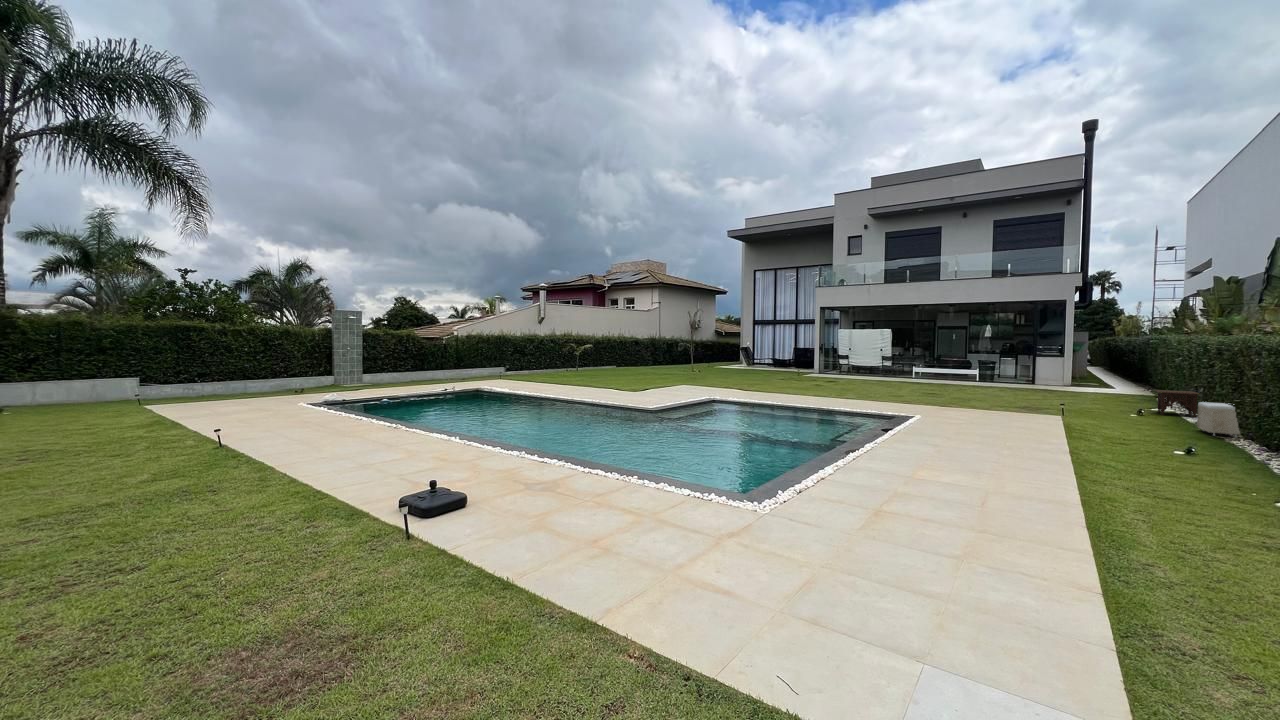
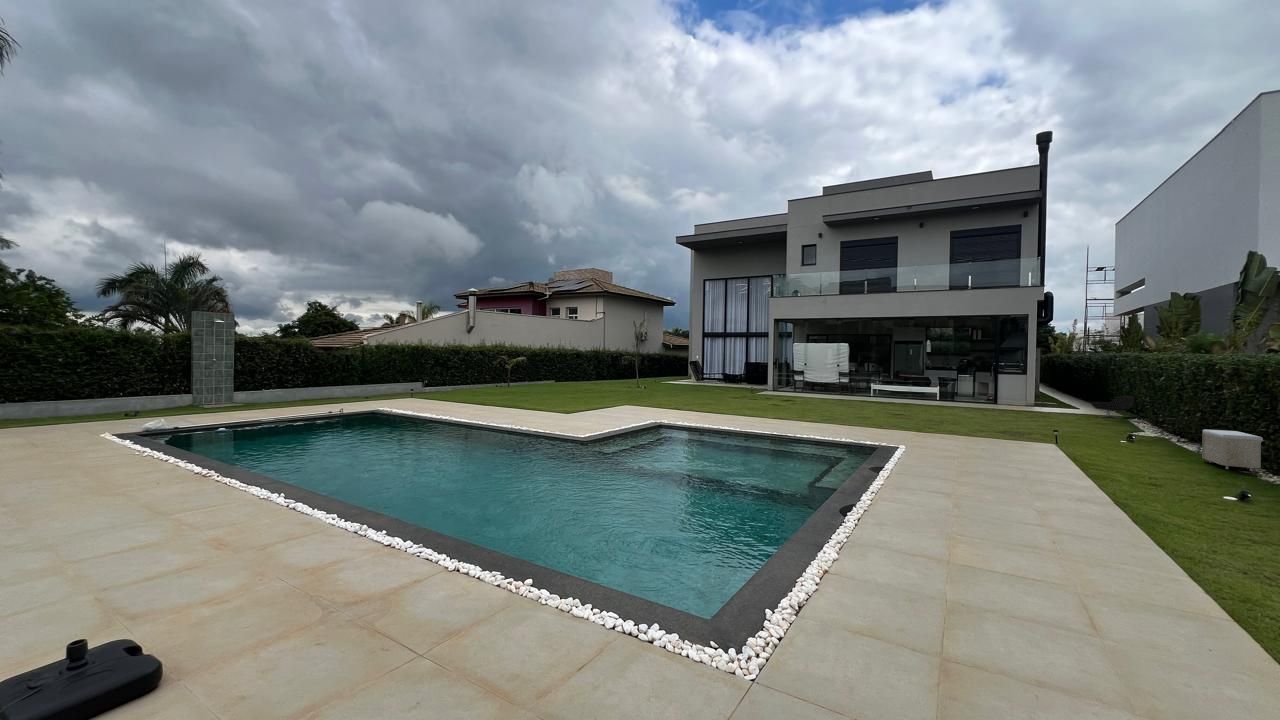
lounge chair: none [1126,376,1170,398] -> present [1091,396,1134,416]
side table: present [1155,390,1200,417] -> none [1136,413,1189,443]

